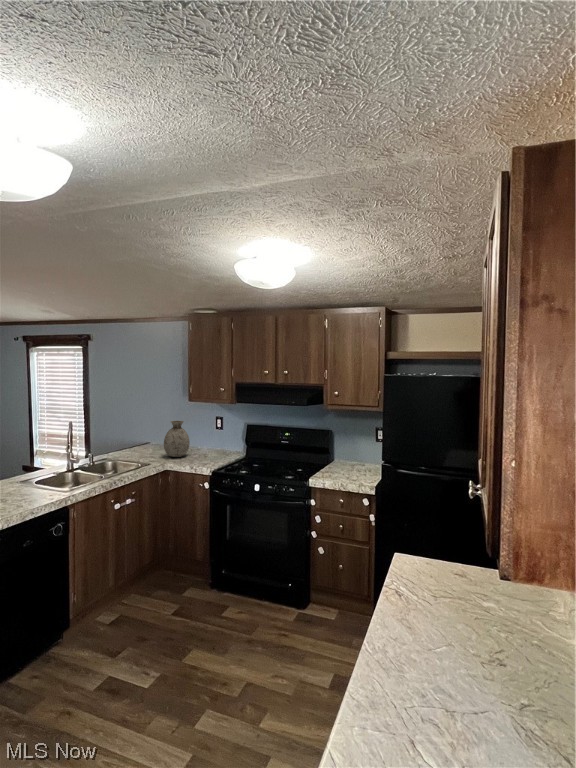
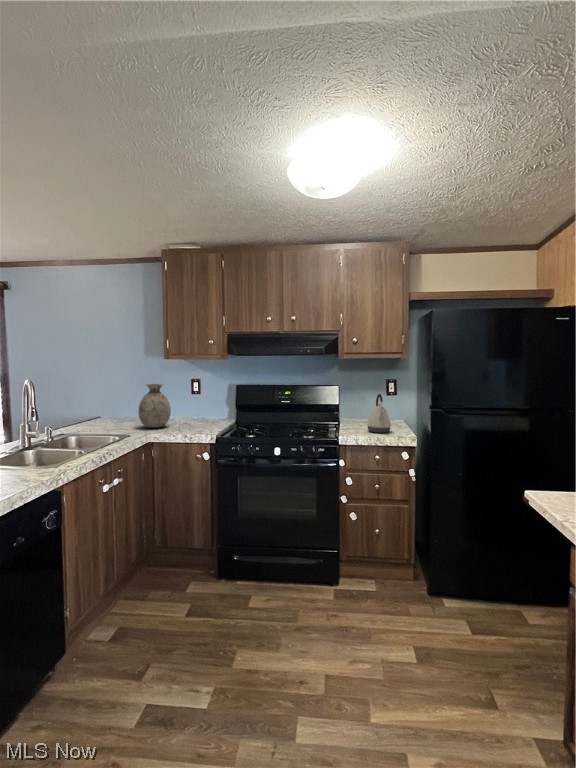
kettle: none [344,441,366,477] -> present [367,394,391,433]

